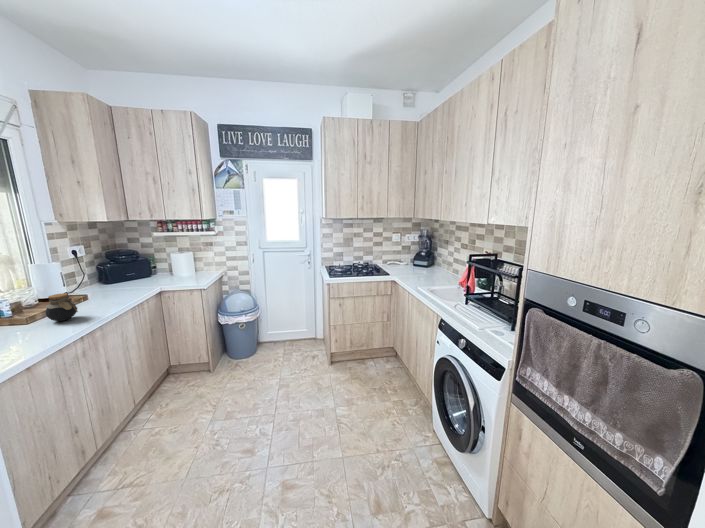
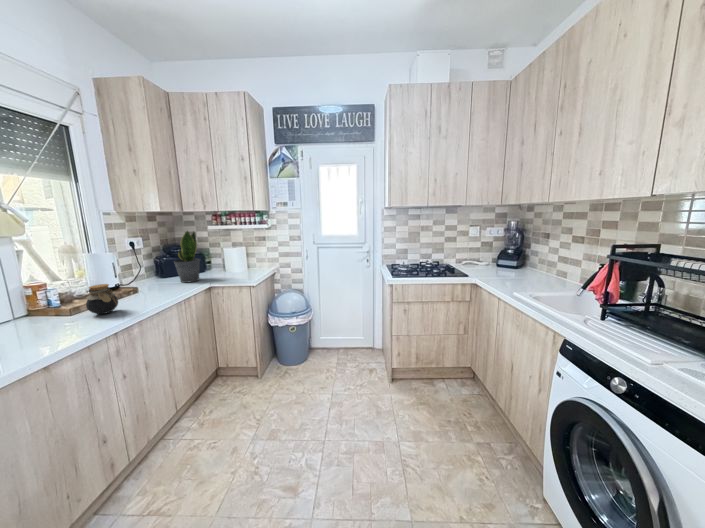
potted plant: none [121,239,149,288] -> present [174,231,200,283]

